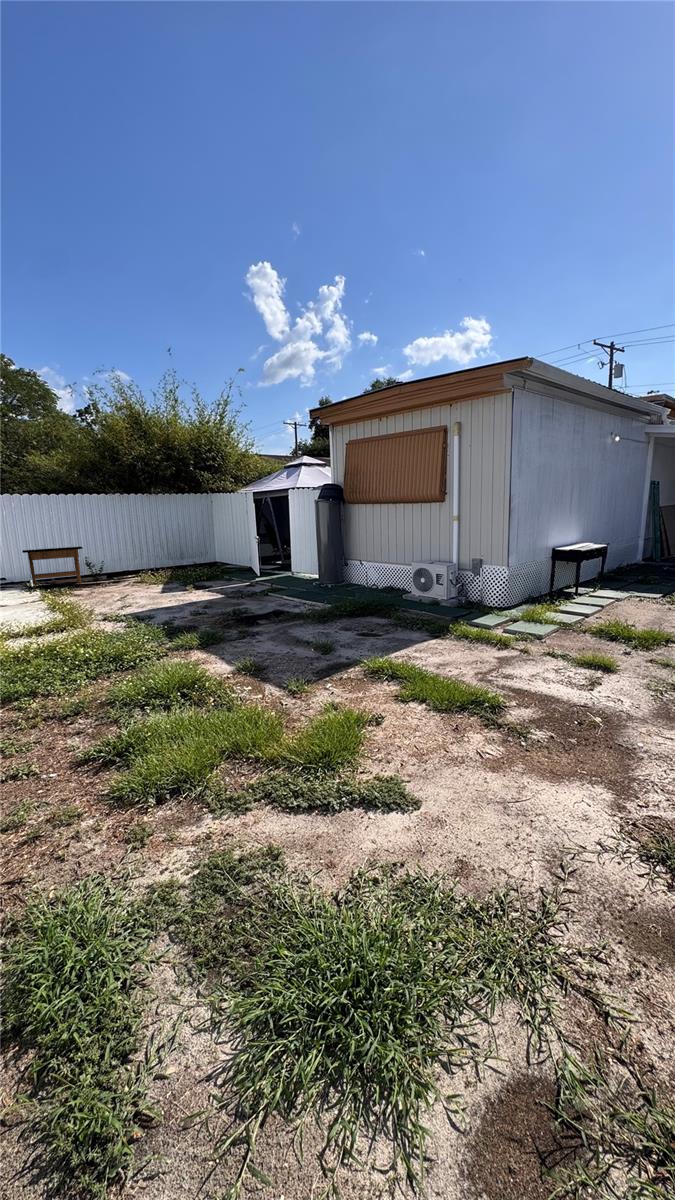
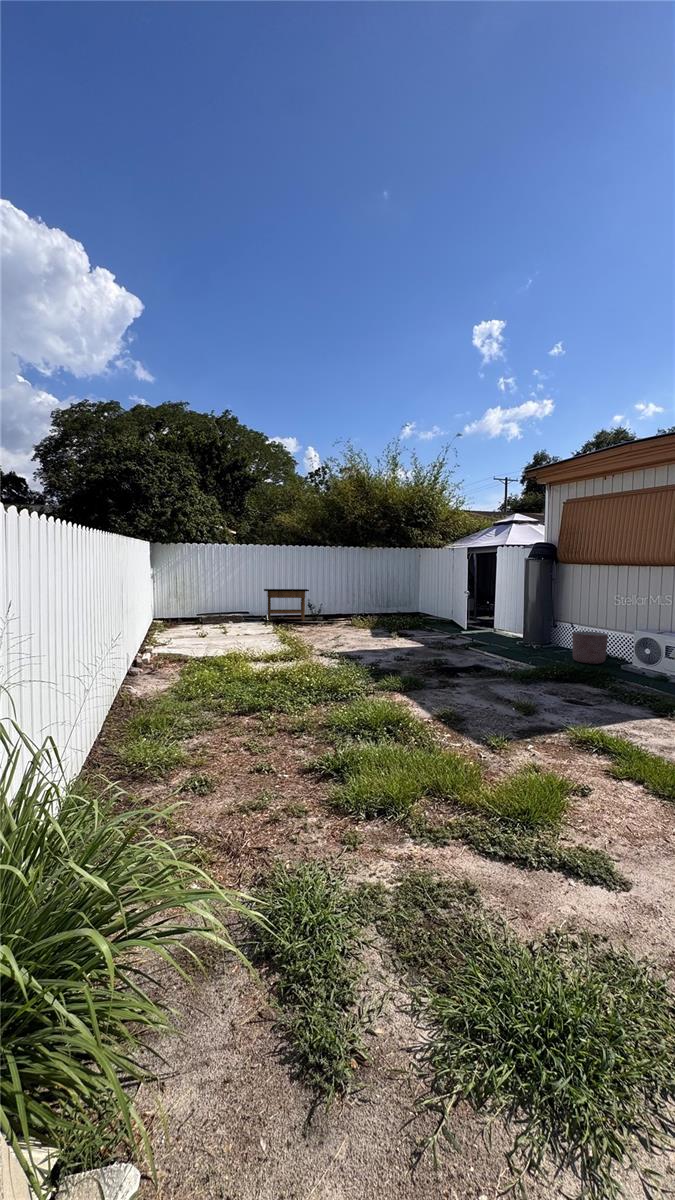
planter: none [362,566,392,596] -> present [572,631,608,664]

